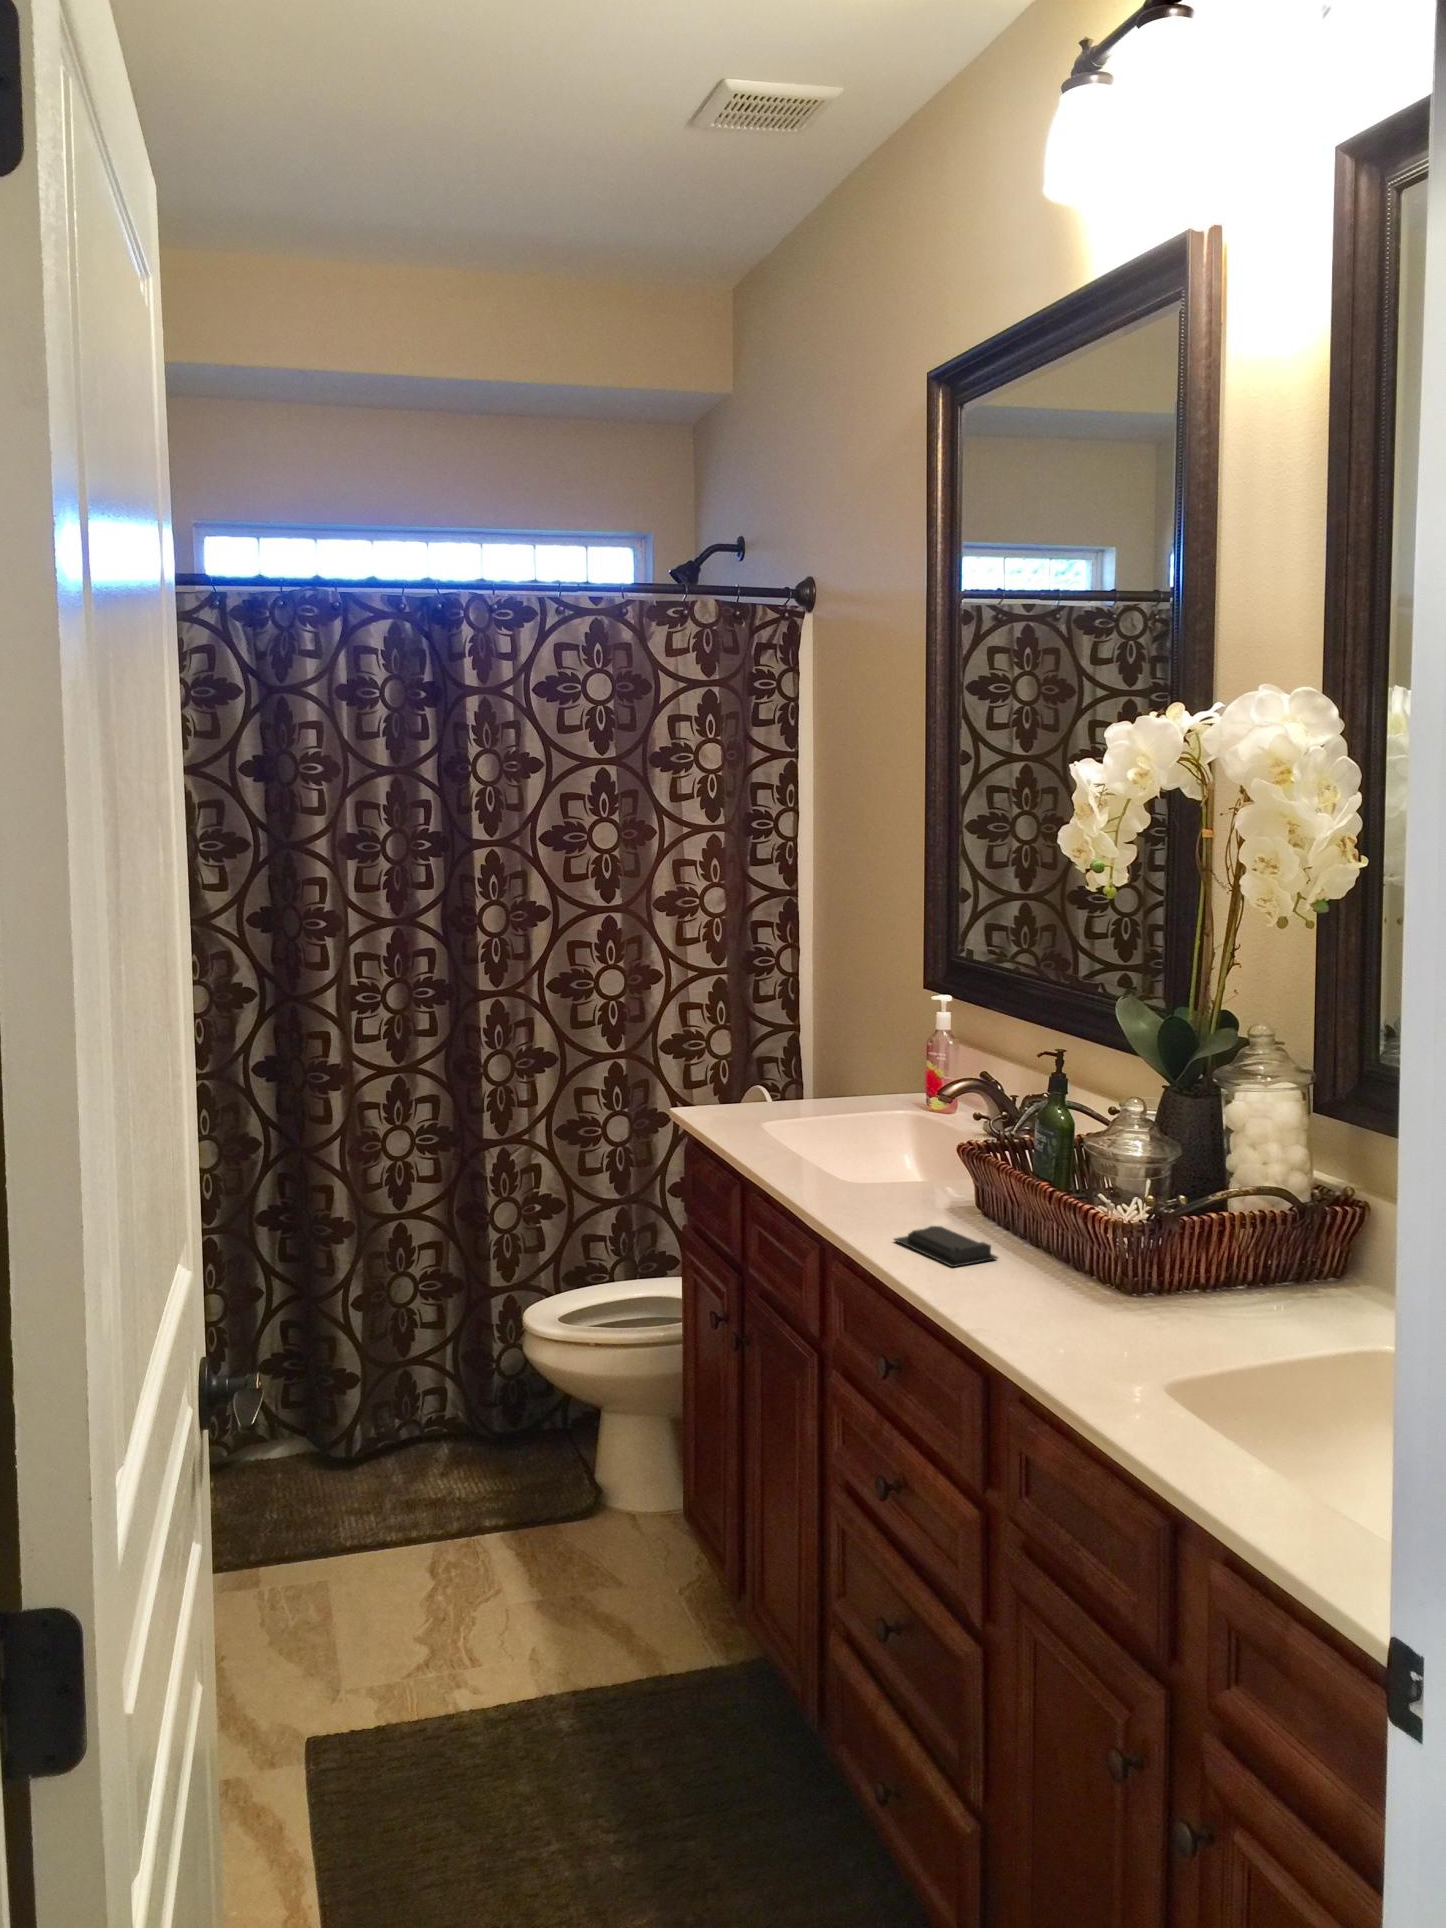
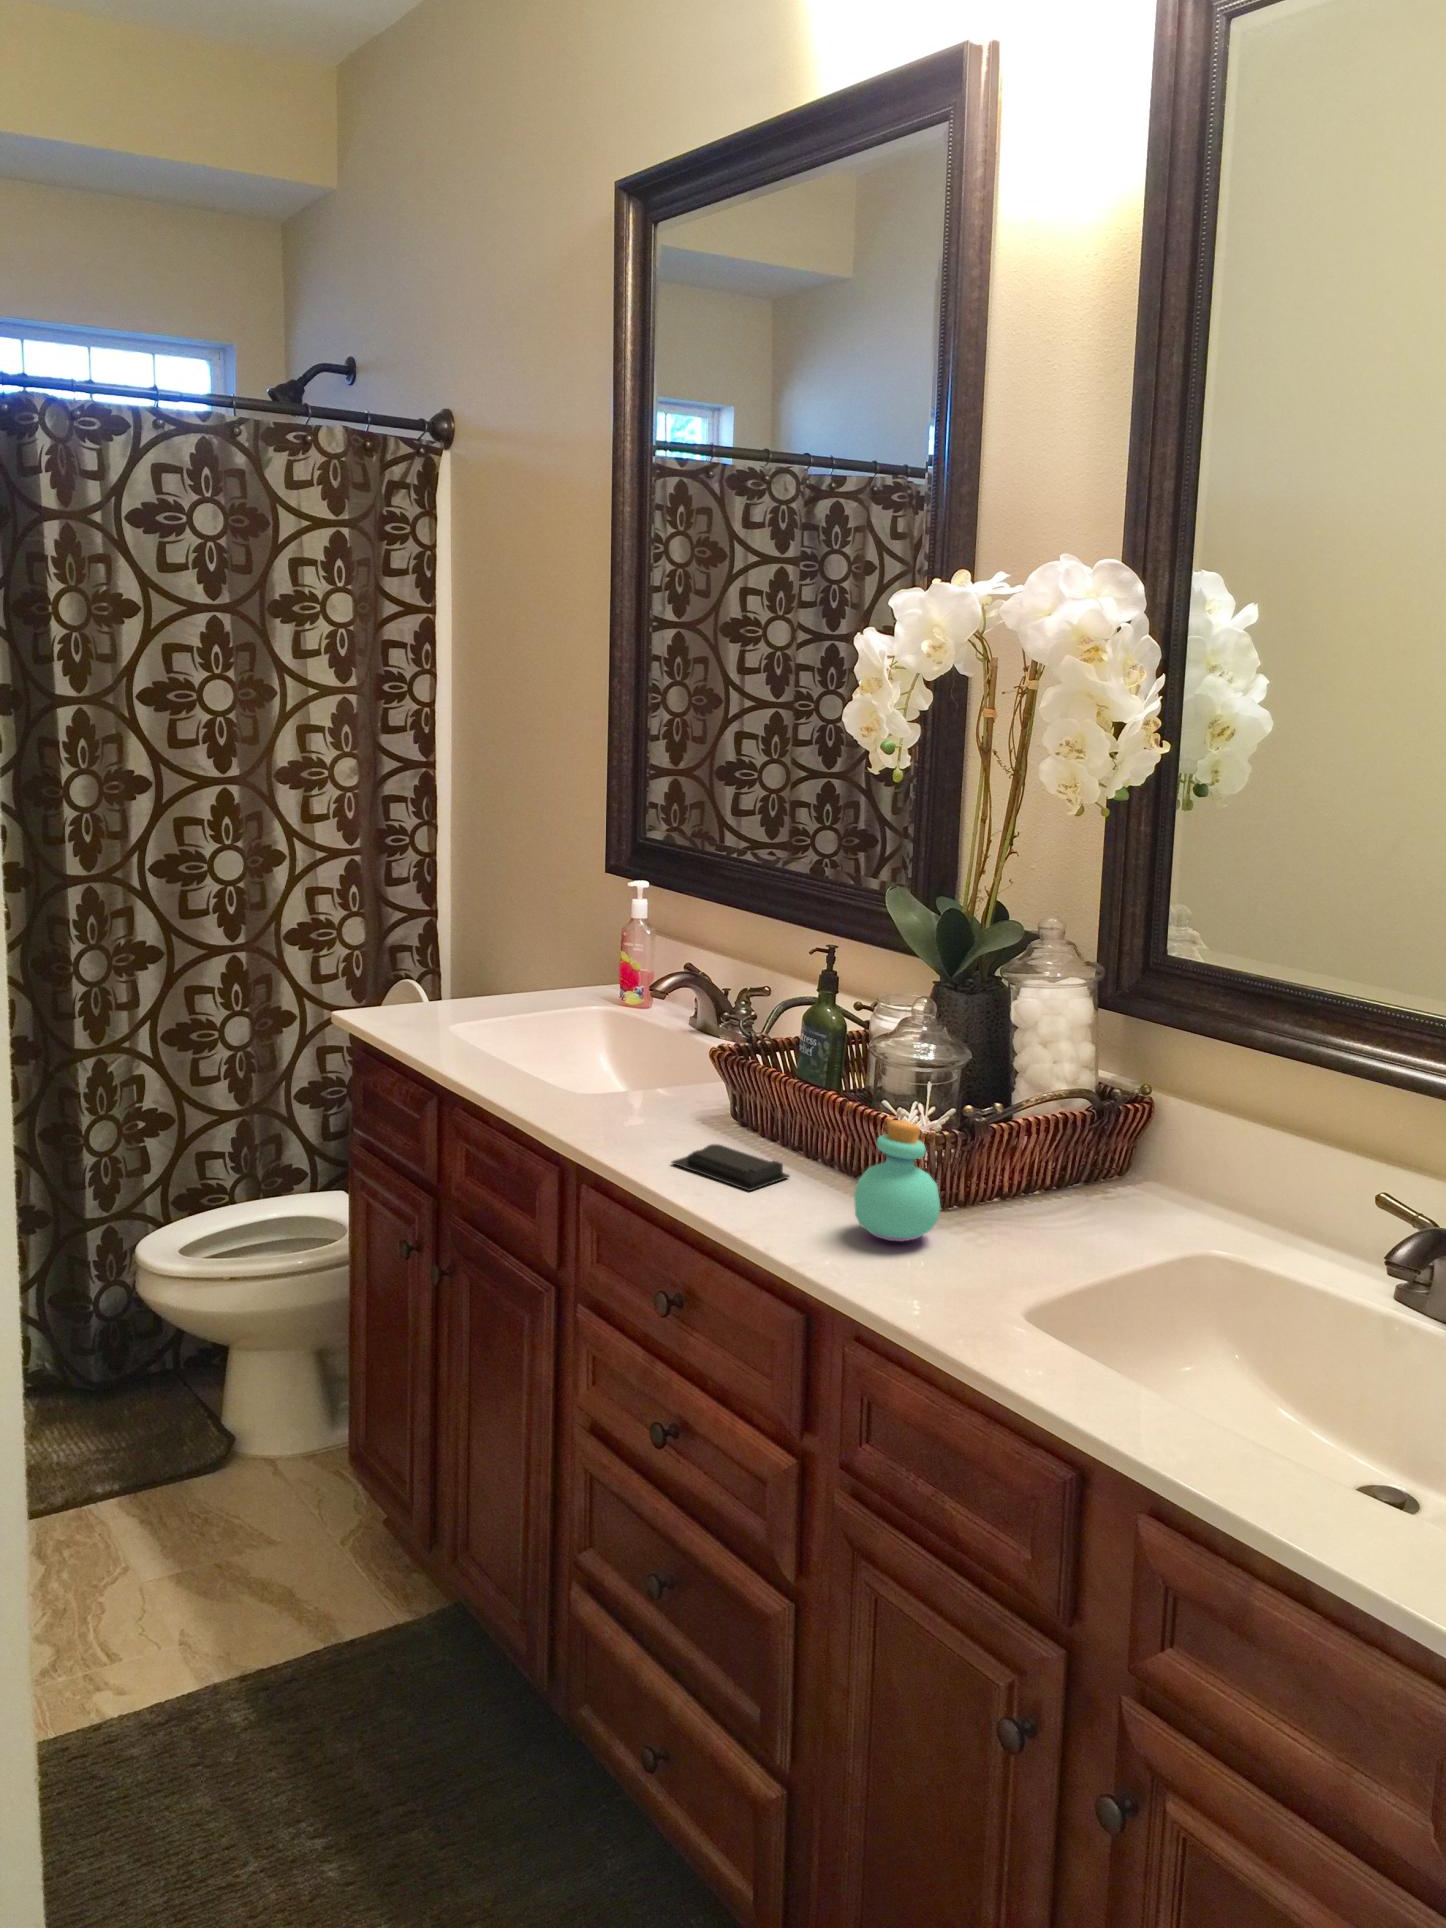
perfume bottle: none [1026,1201,1112,1317] -> present [854,1120,940,1241]

